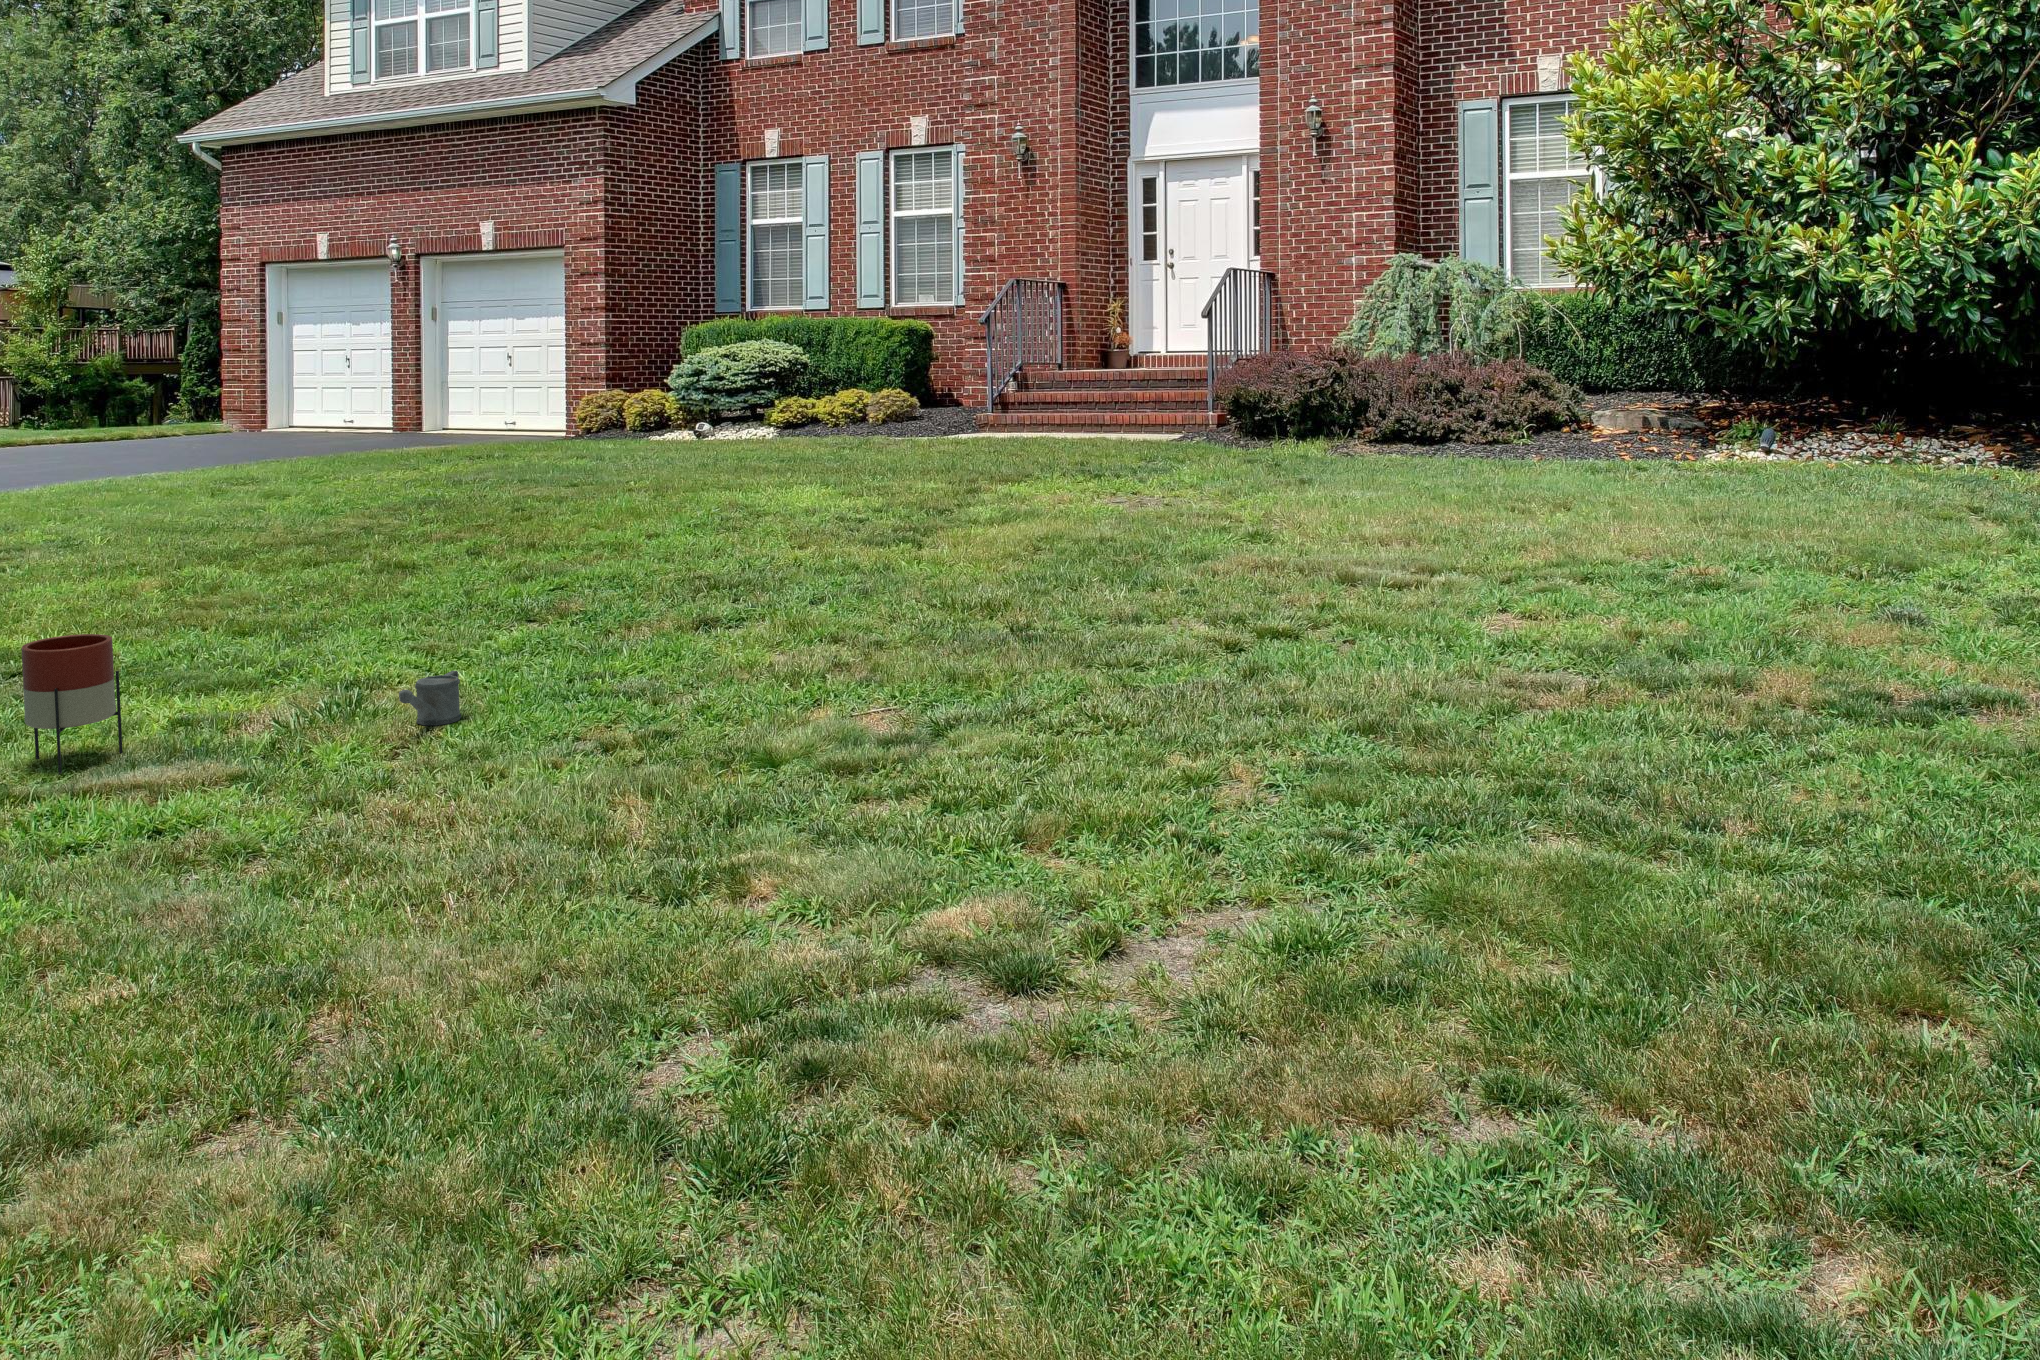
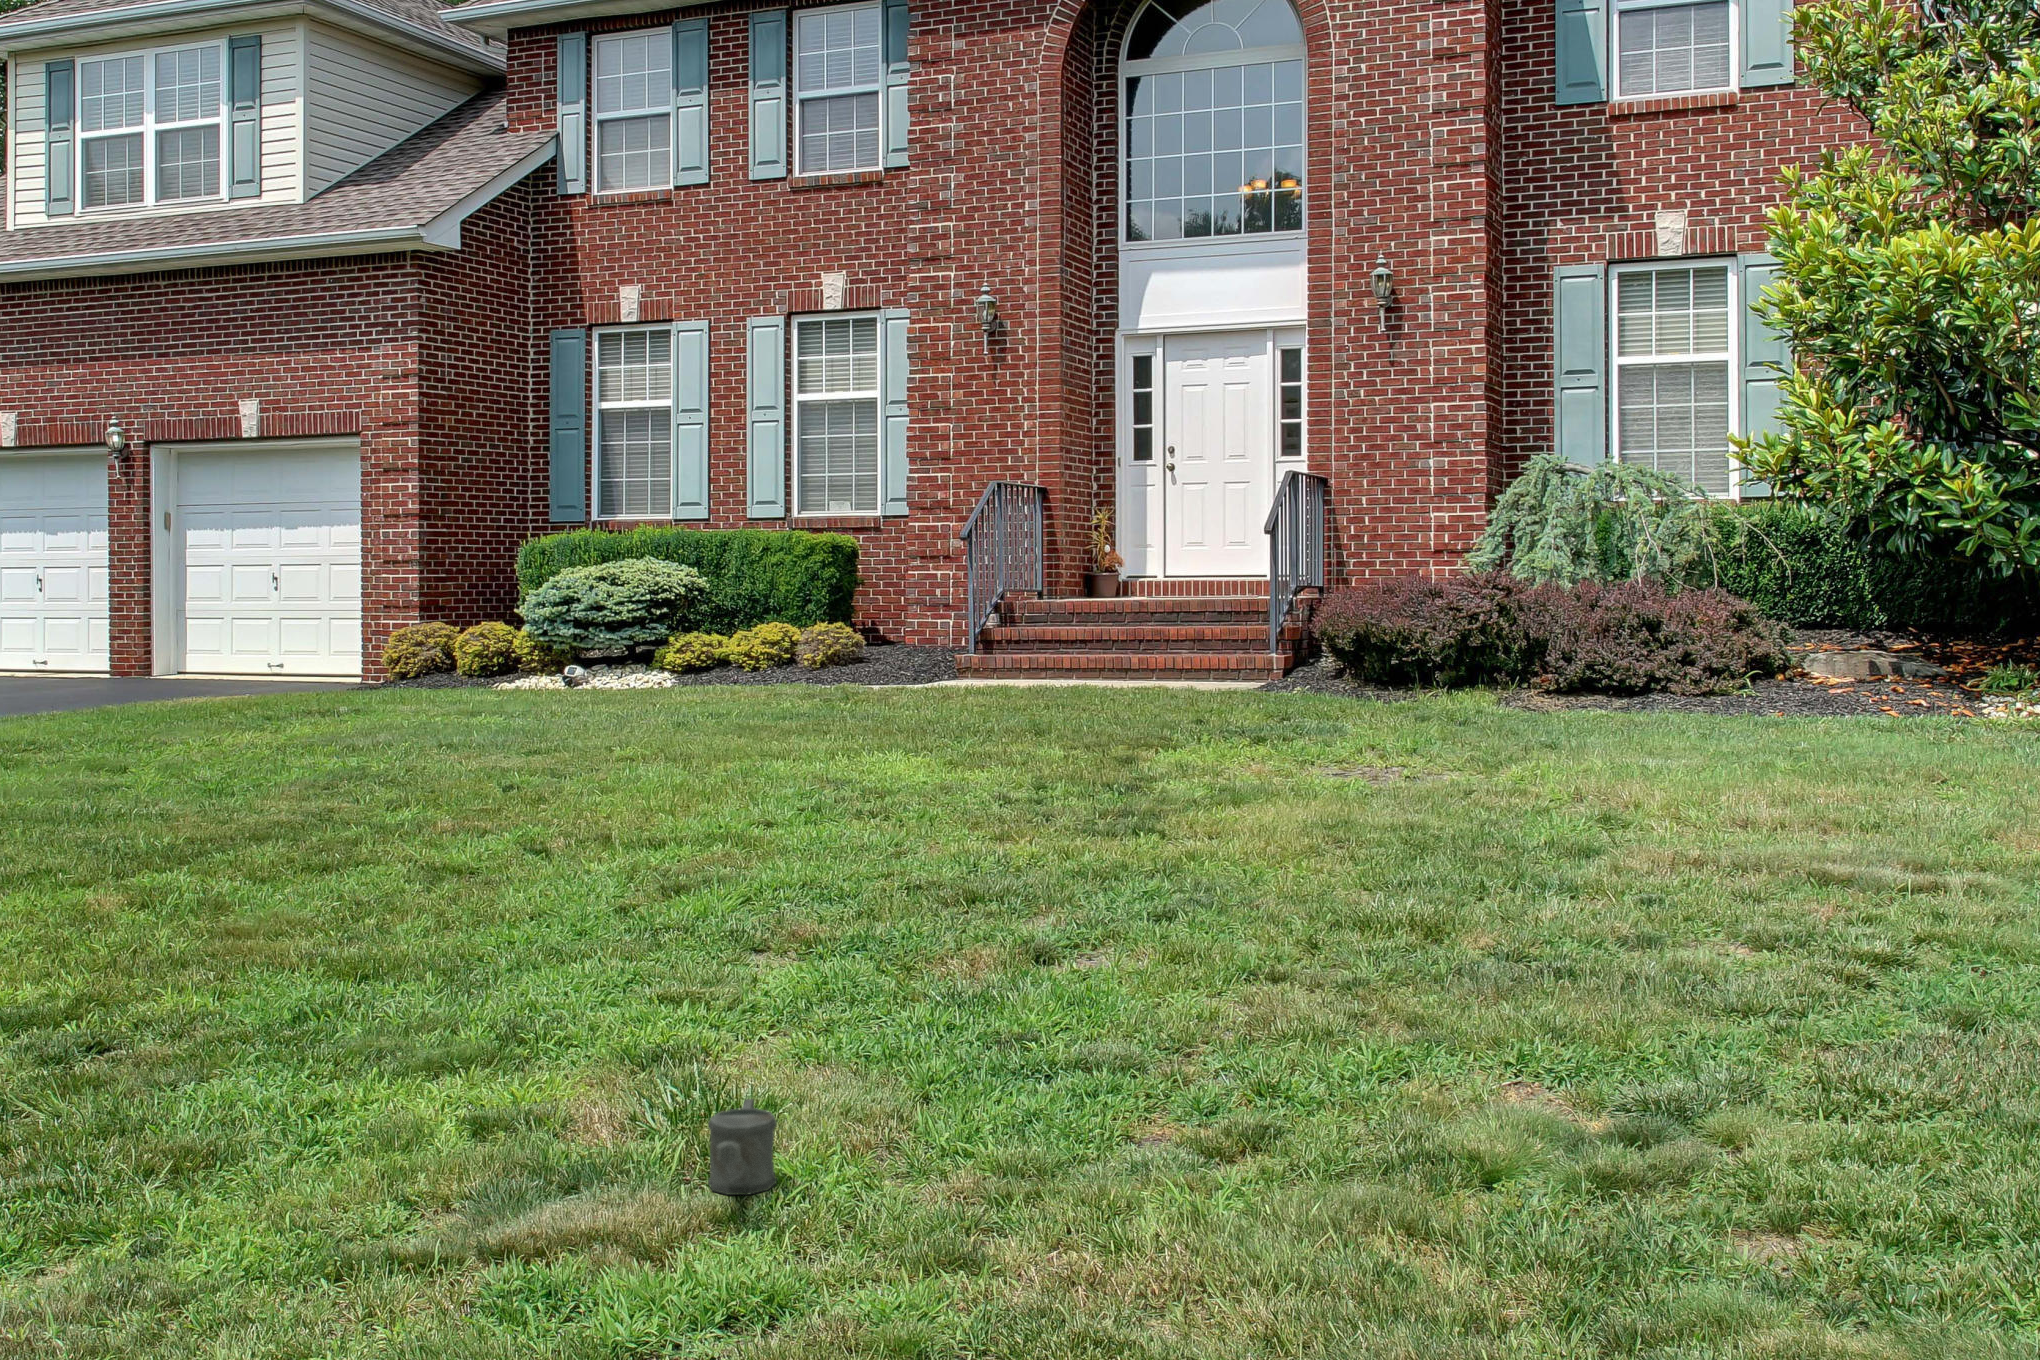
planter: present [22,634,123,774] -> none [120,1062,263,1314]

